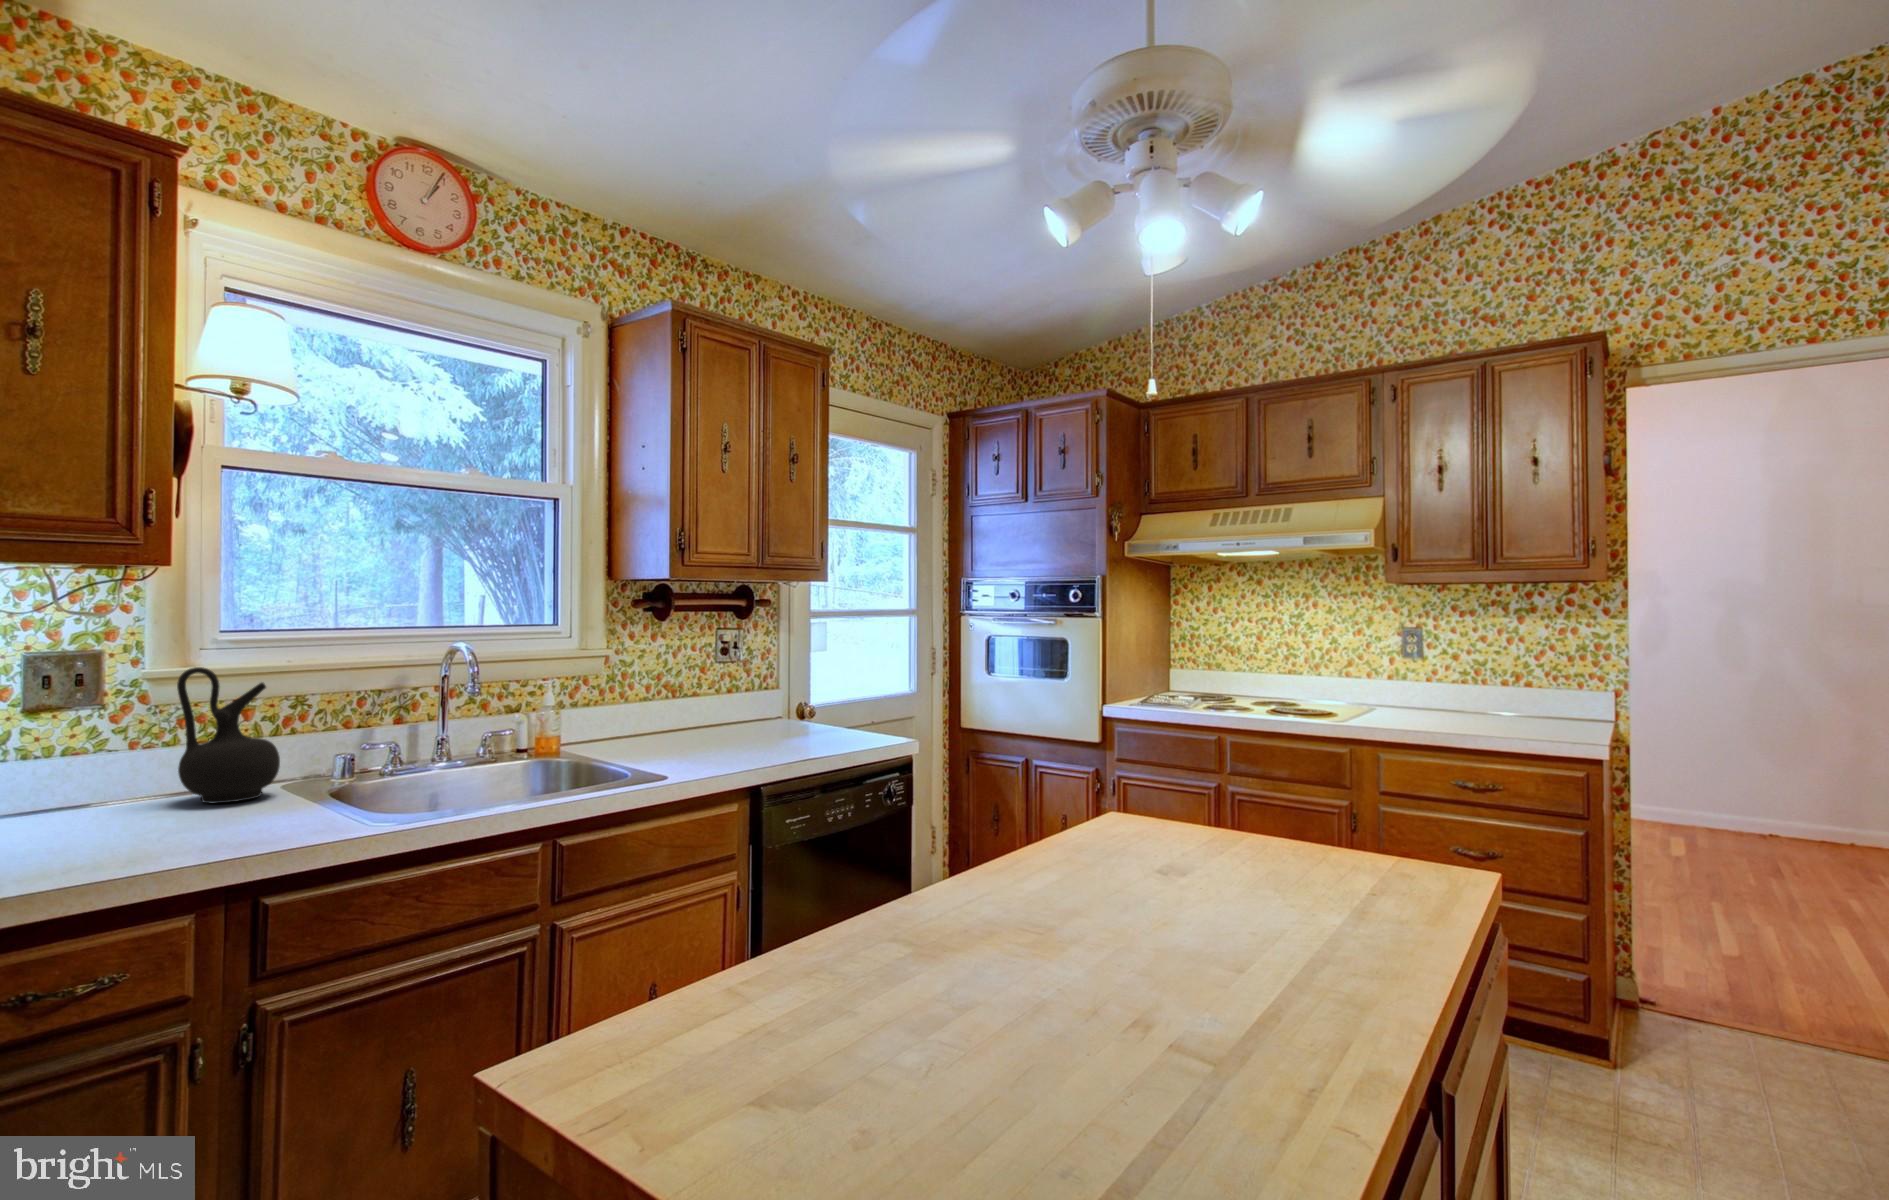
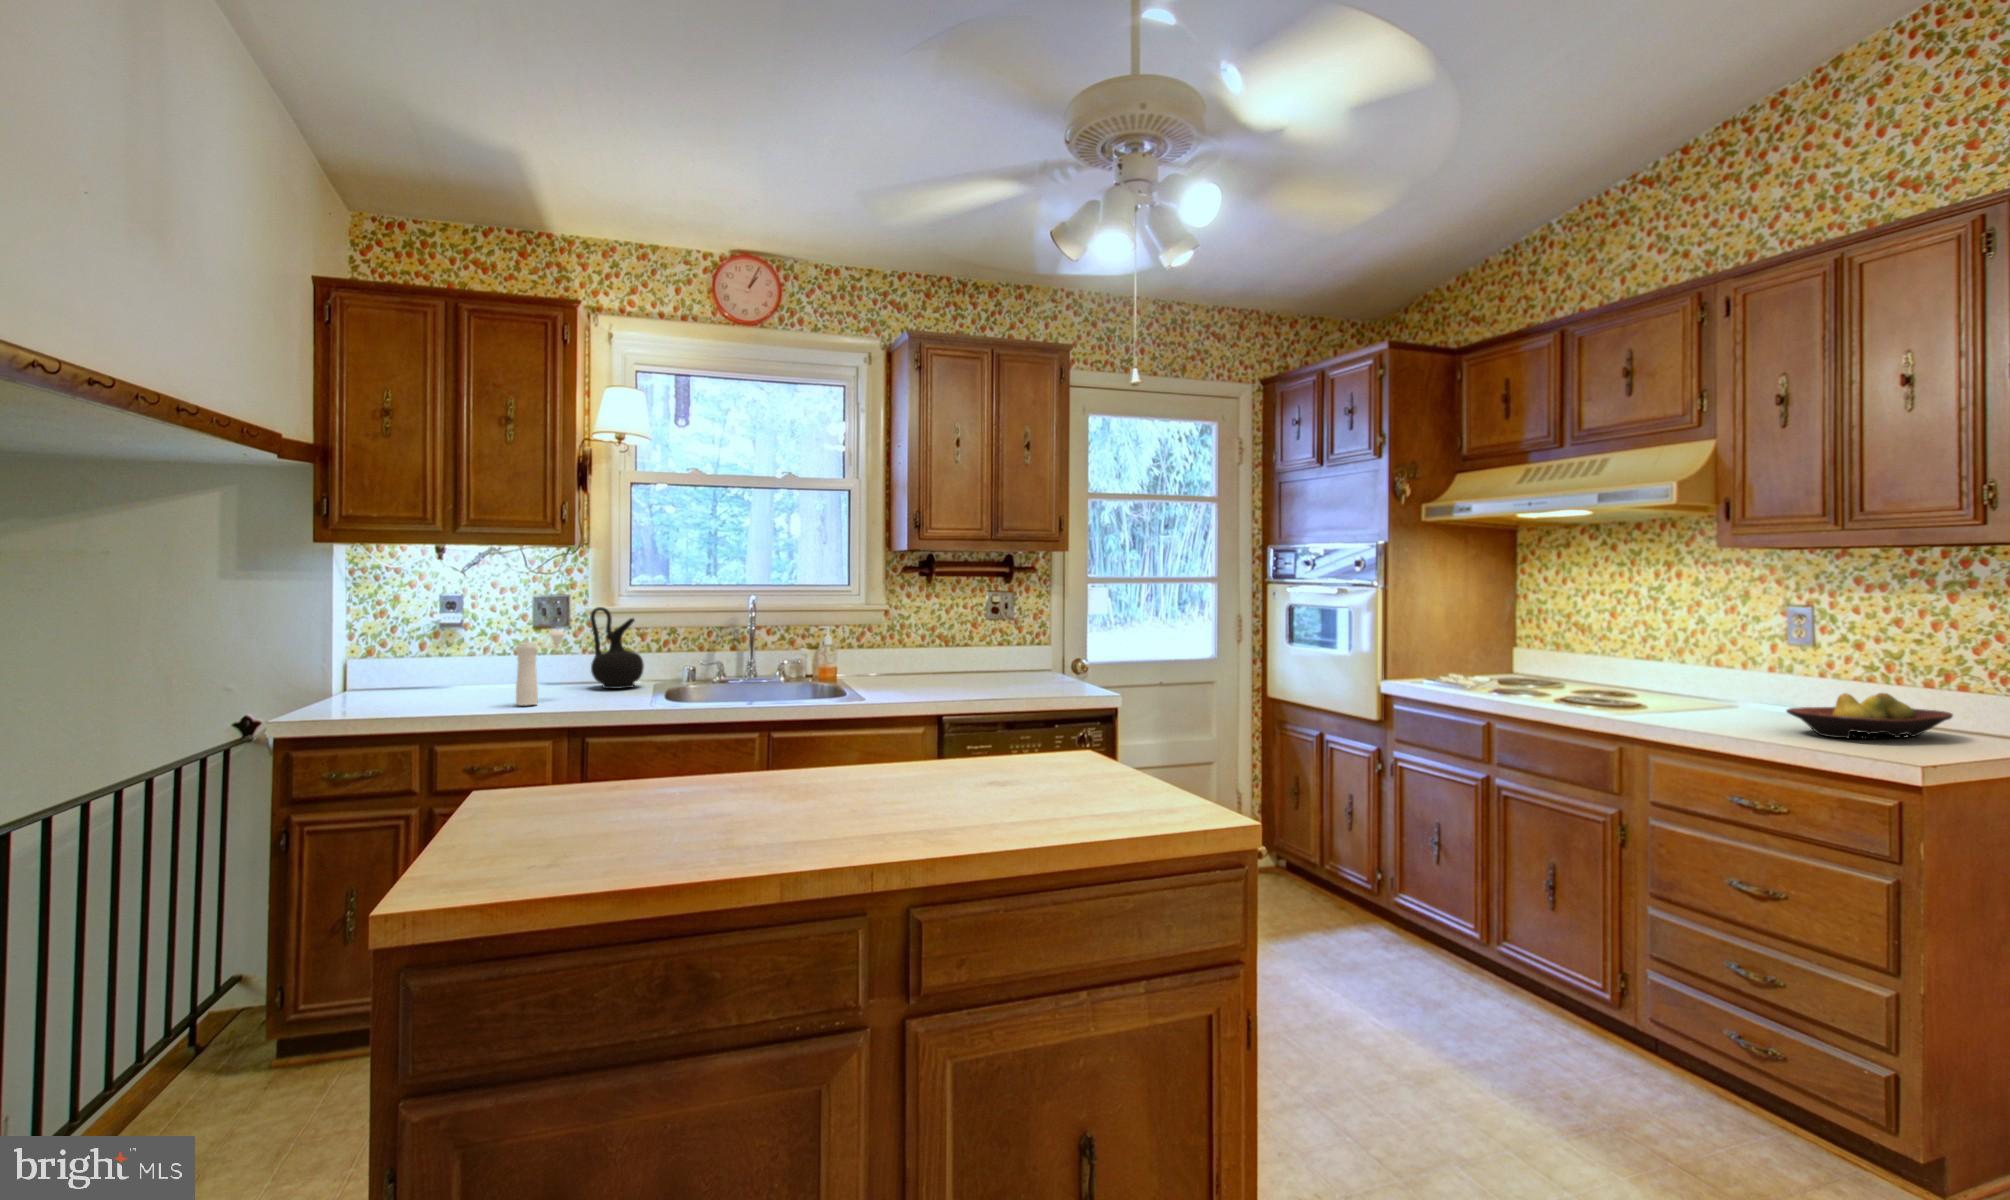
fruit bowl: none [1461,691,1548,727] -> present [1787,693,1953,739]
pepper mill: none [98,711,179,854] -> present [516,630,565,705]

